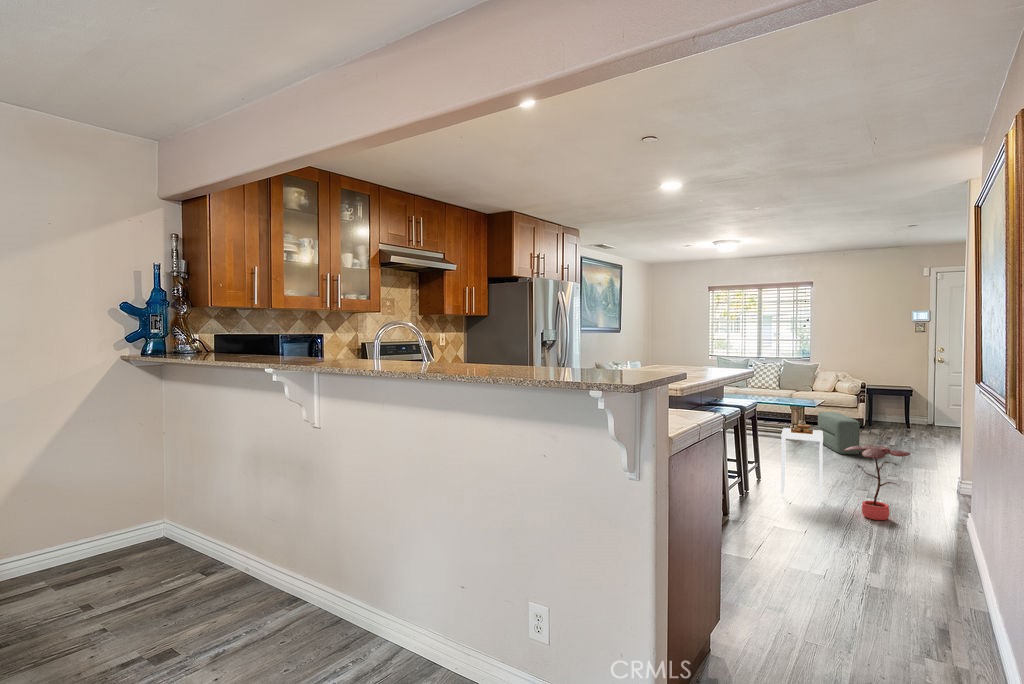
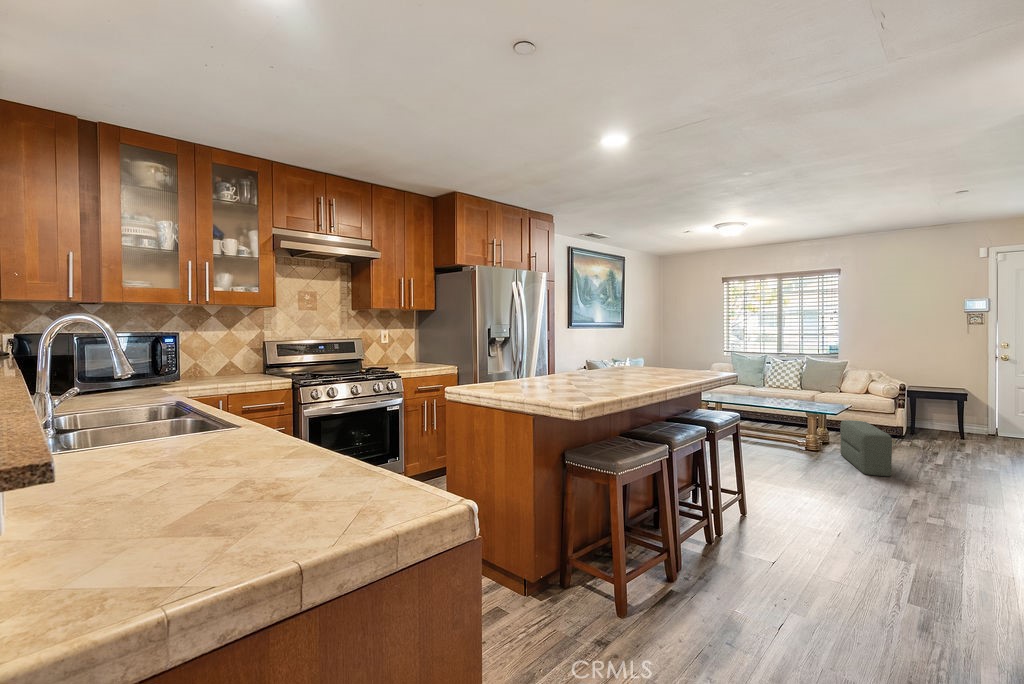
side table: present [781,423,823,499] -> none [768,447,830,554]
potted plant: present [844,445,910,520] -> none [854,490,960,604]

